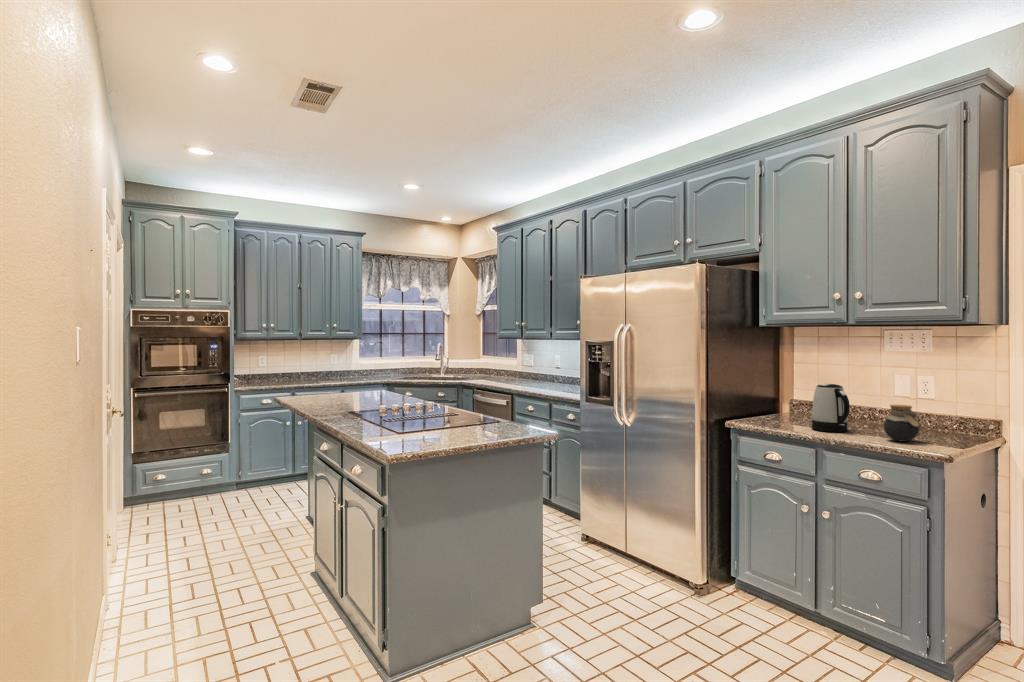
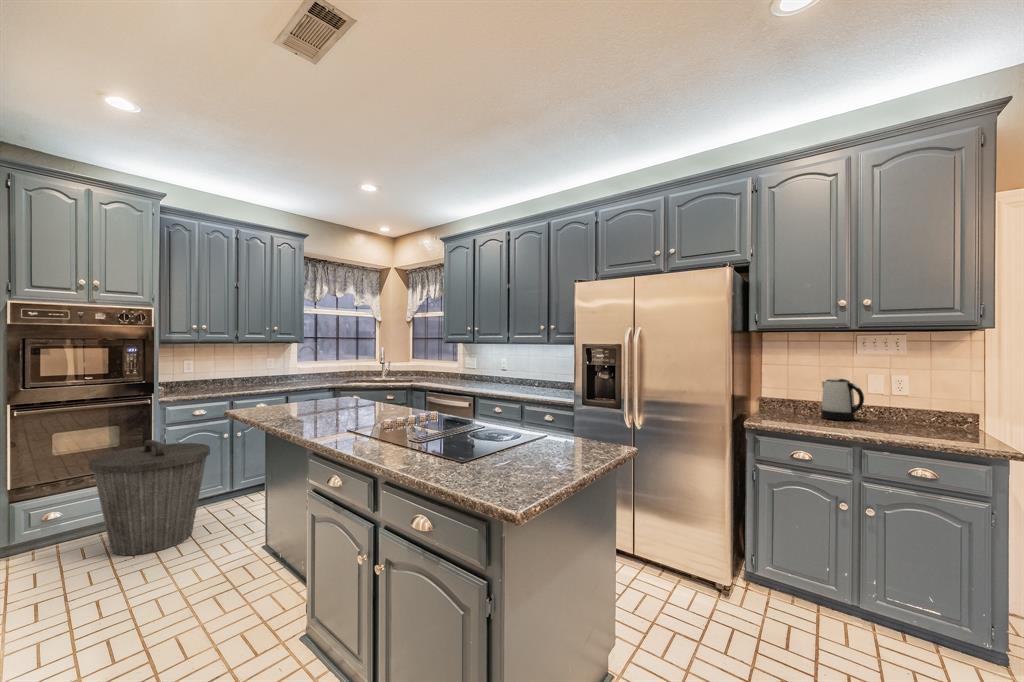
jar: present [884,405,924,442] -> none [901,395,941,427]
trash can: none [180,422,268,514] -> present [89,440,210,555]

